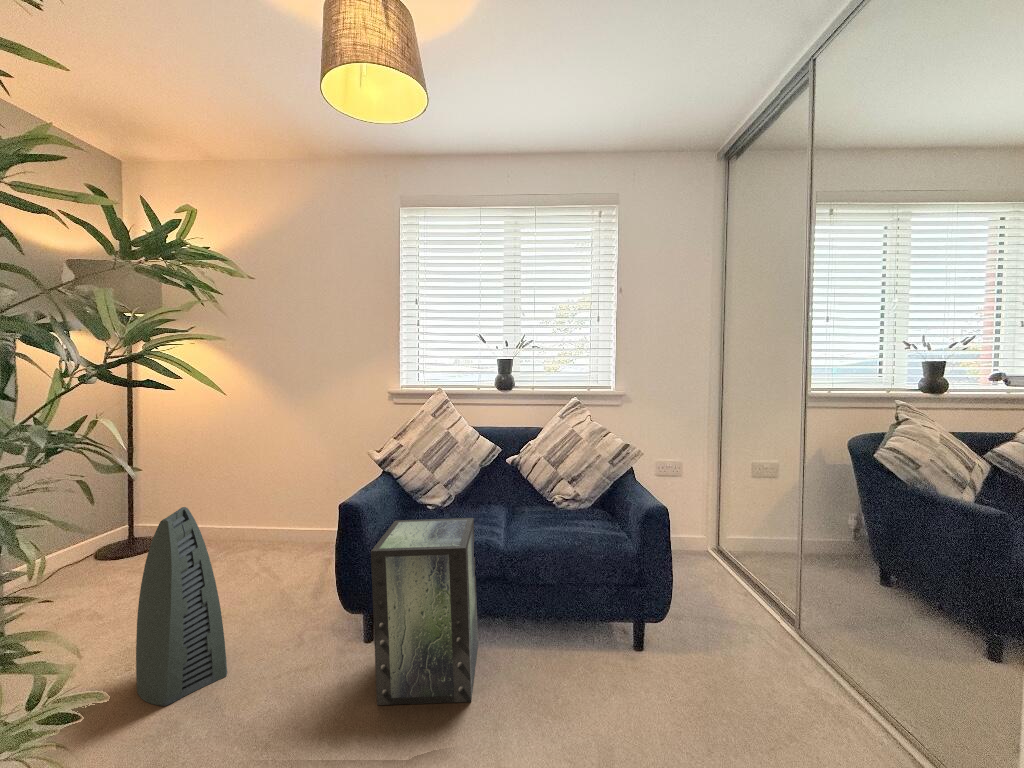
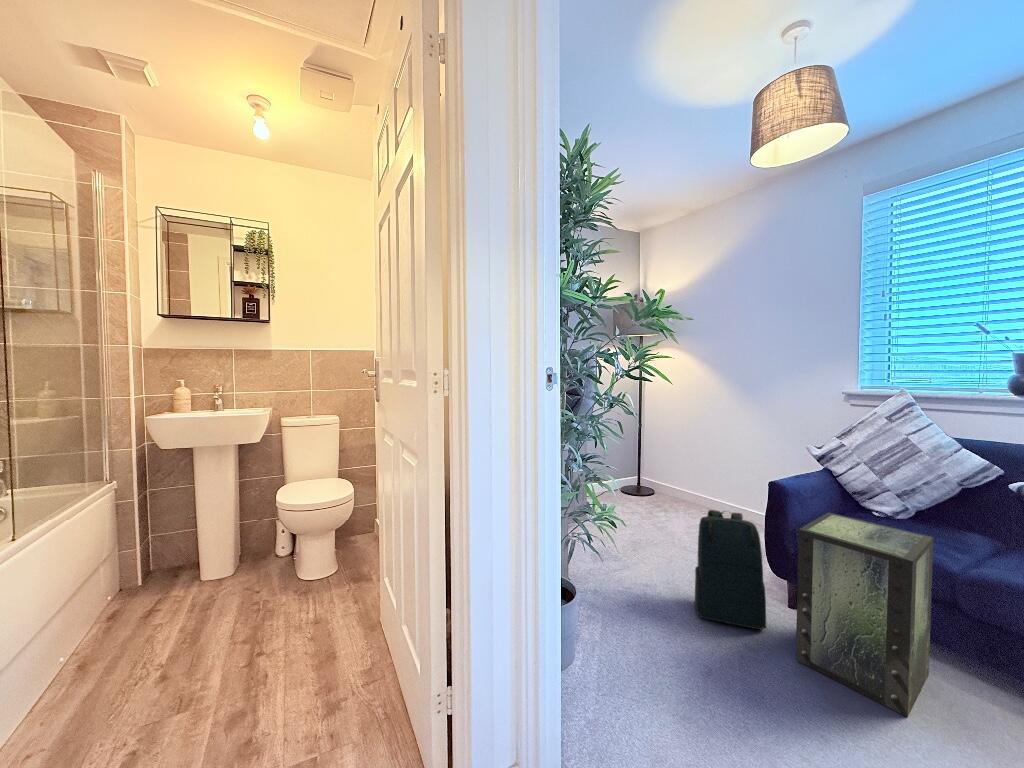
air purifier: present [136,507,227,706] -> none [628,458,679,579]
backpack: none [251,552,344,719] -> present [694,510,766,629]

